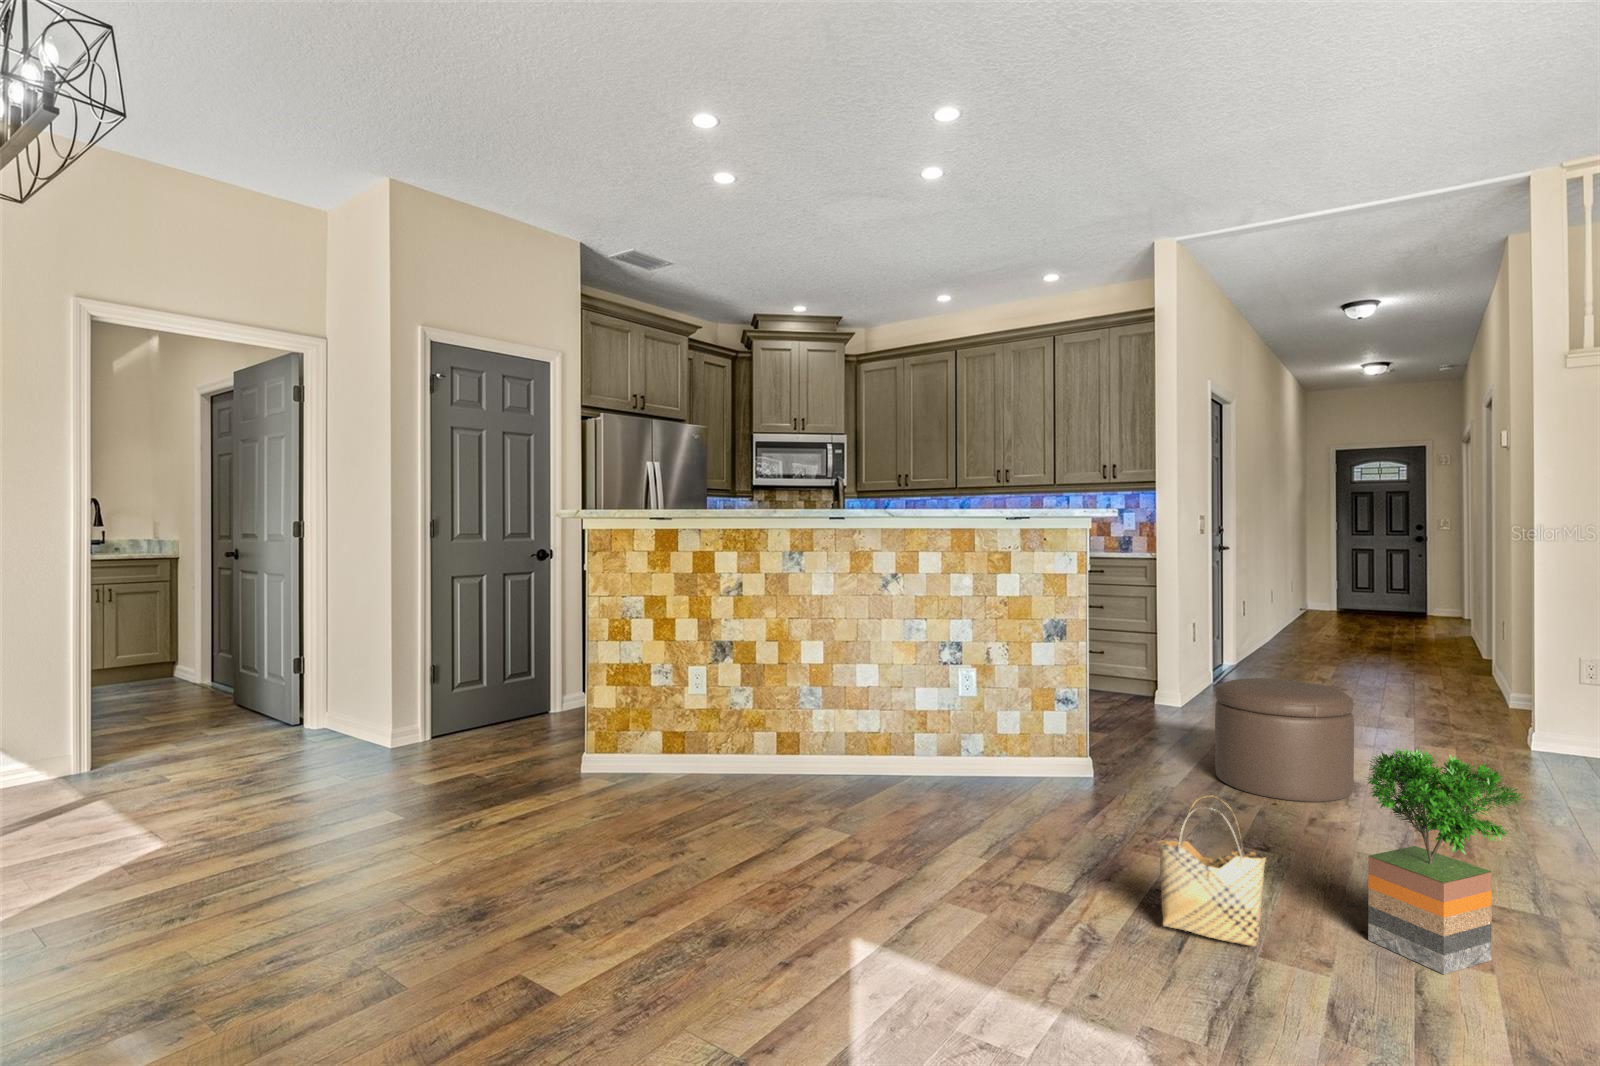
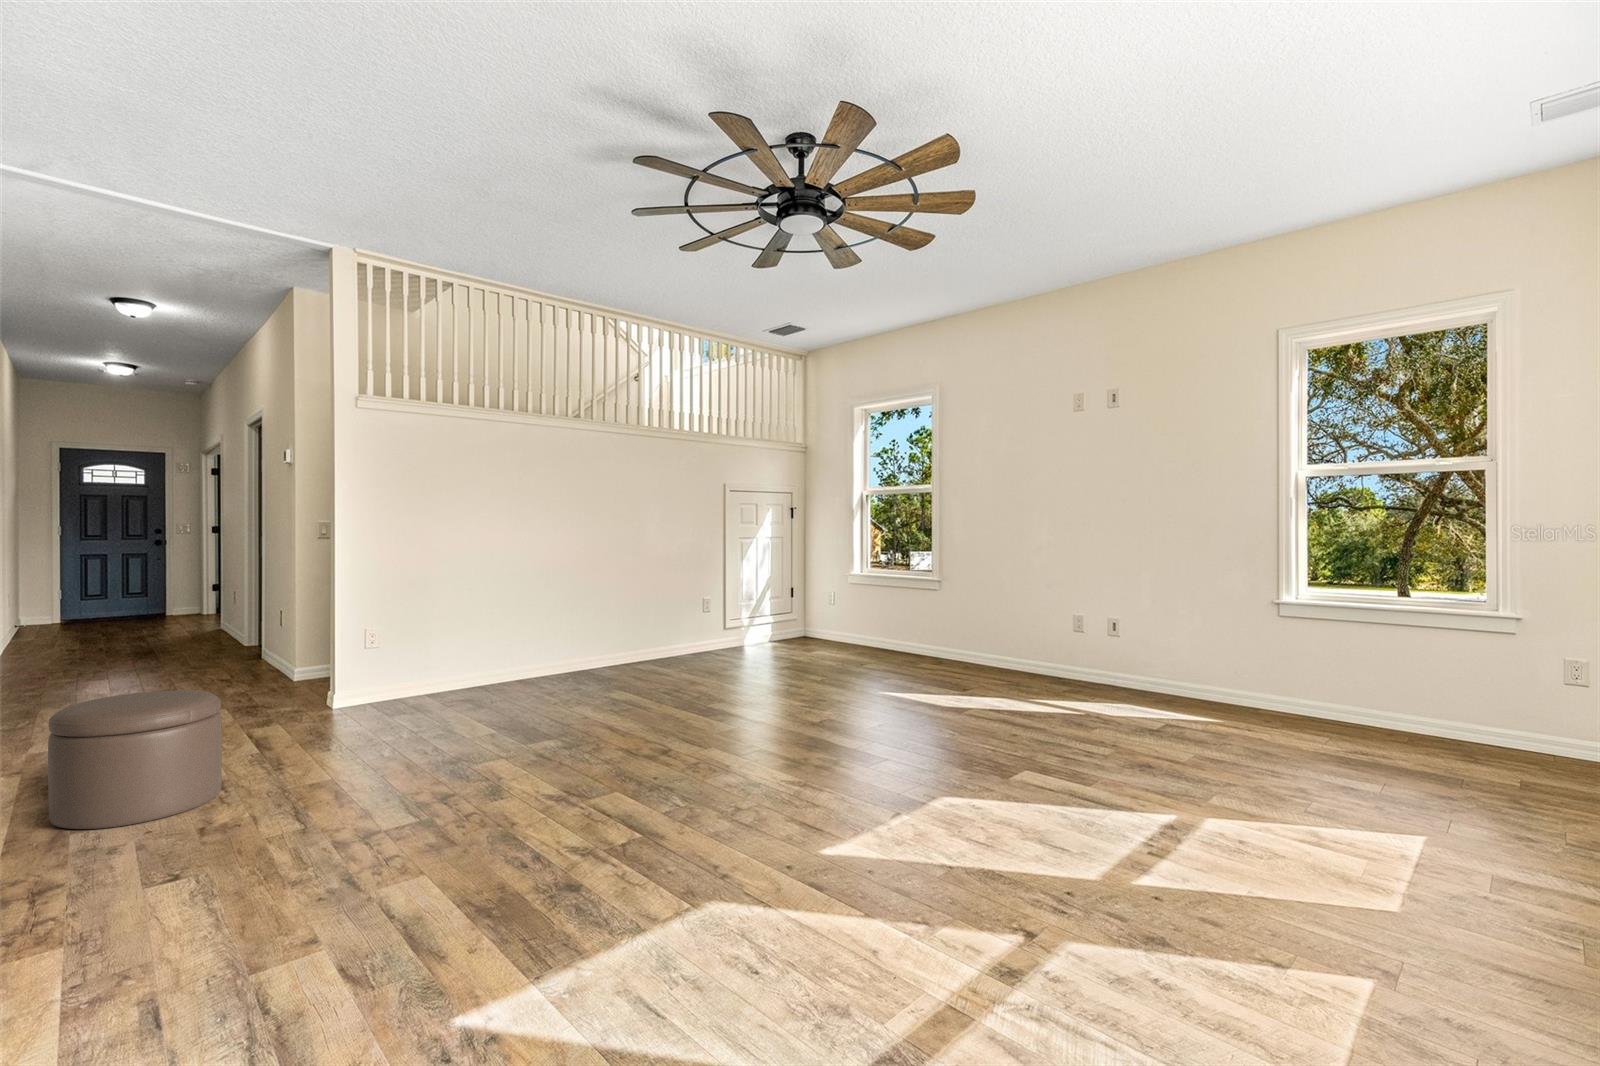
potted tree: present [1366,748,1523,974] -> none [317,715,441,904]
woven basket: present [1158,795,1266,946] -> none [107,828,246,1009]

